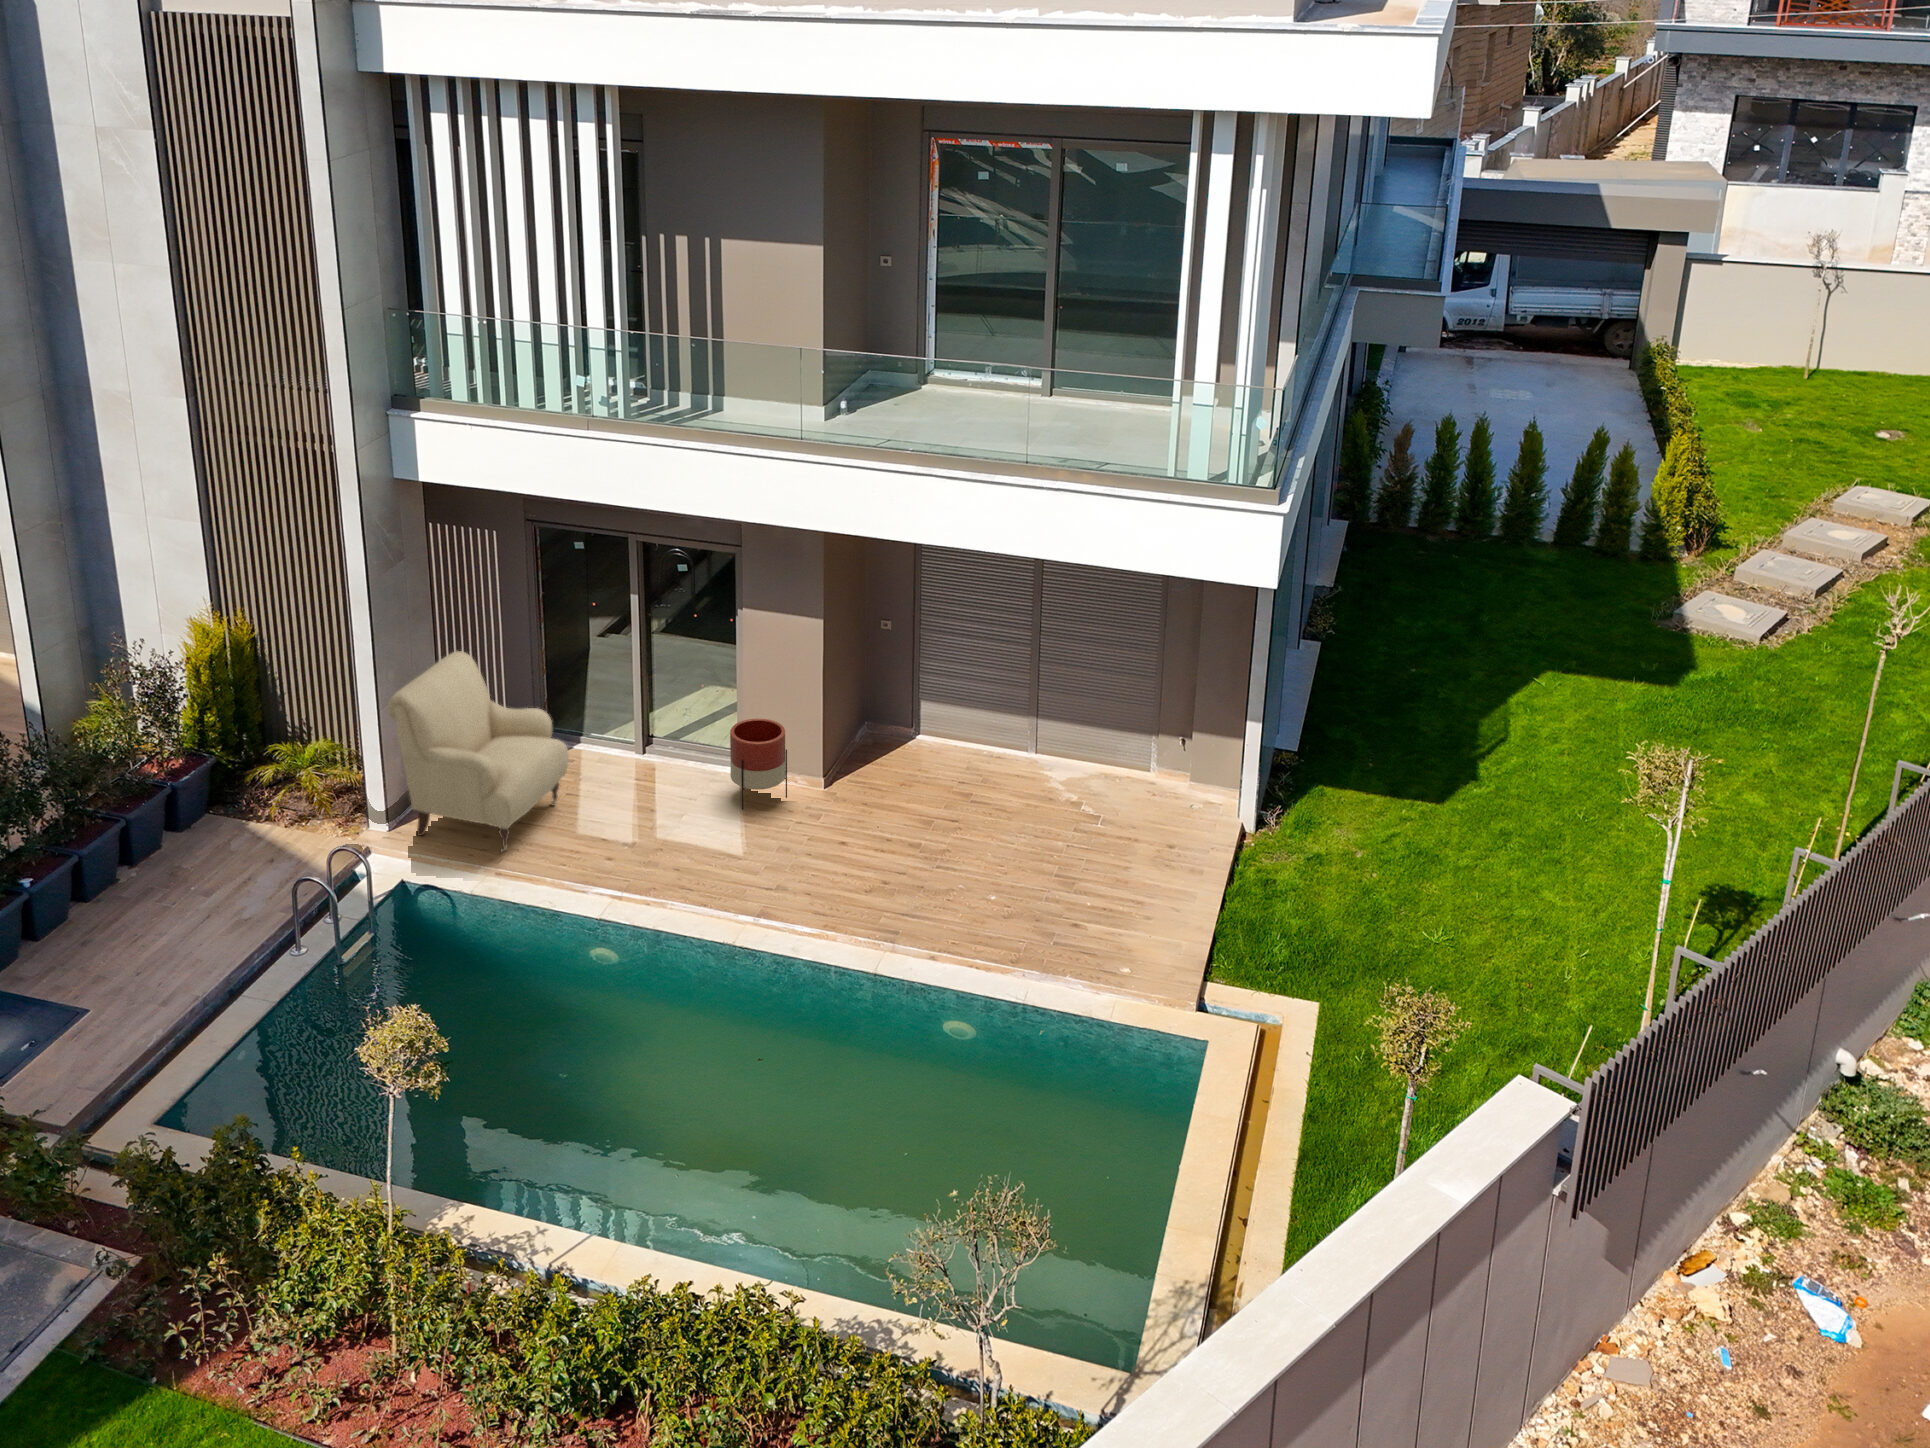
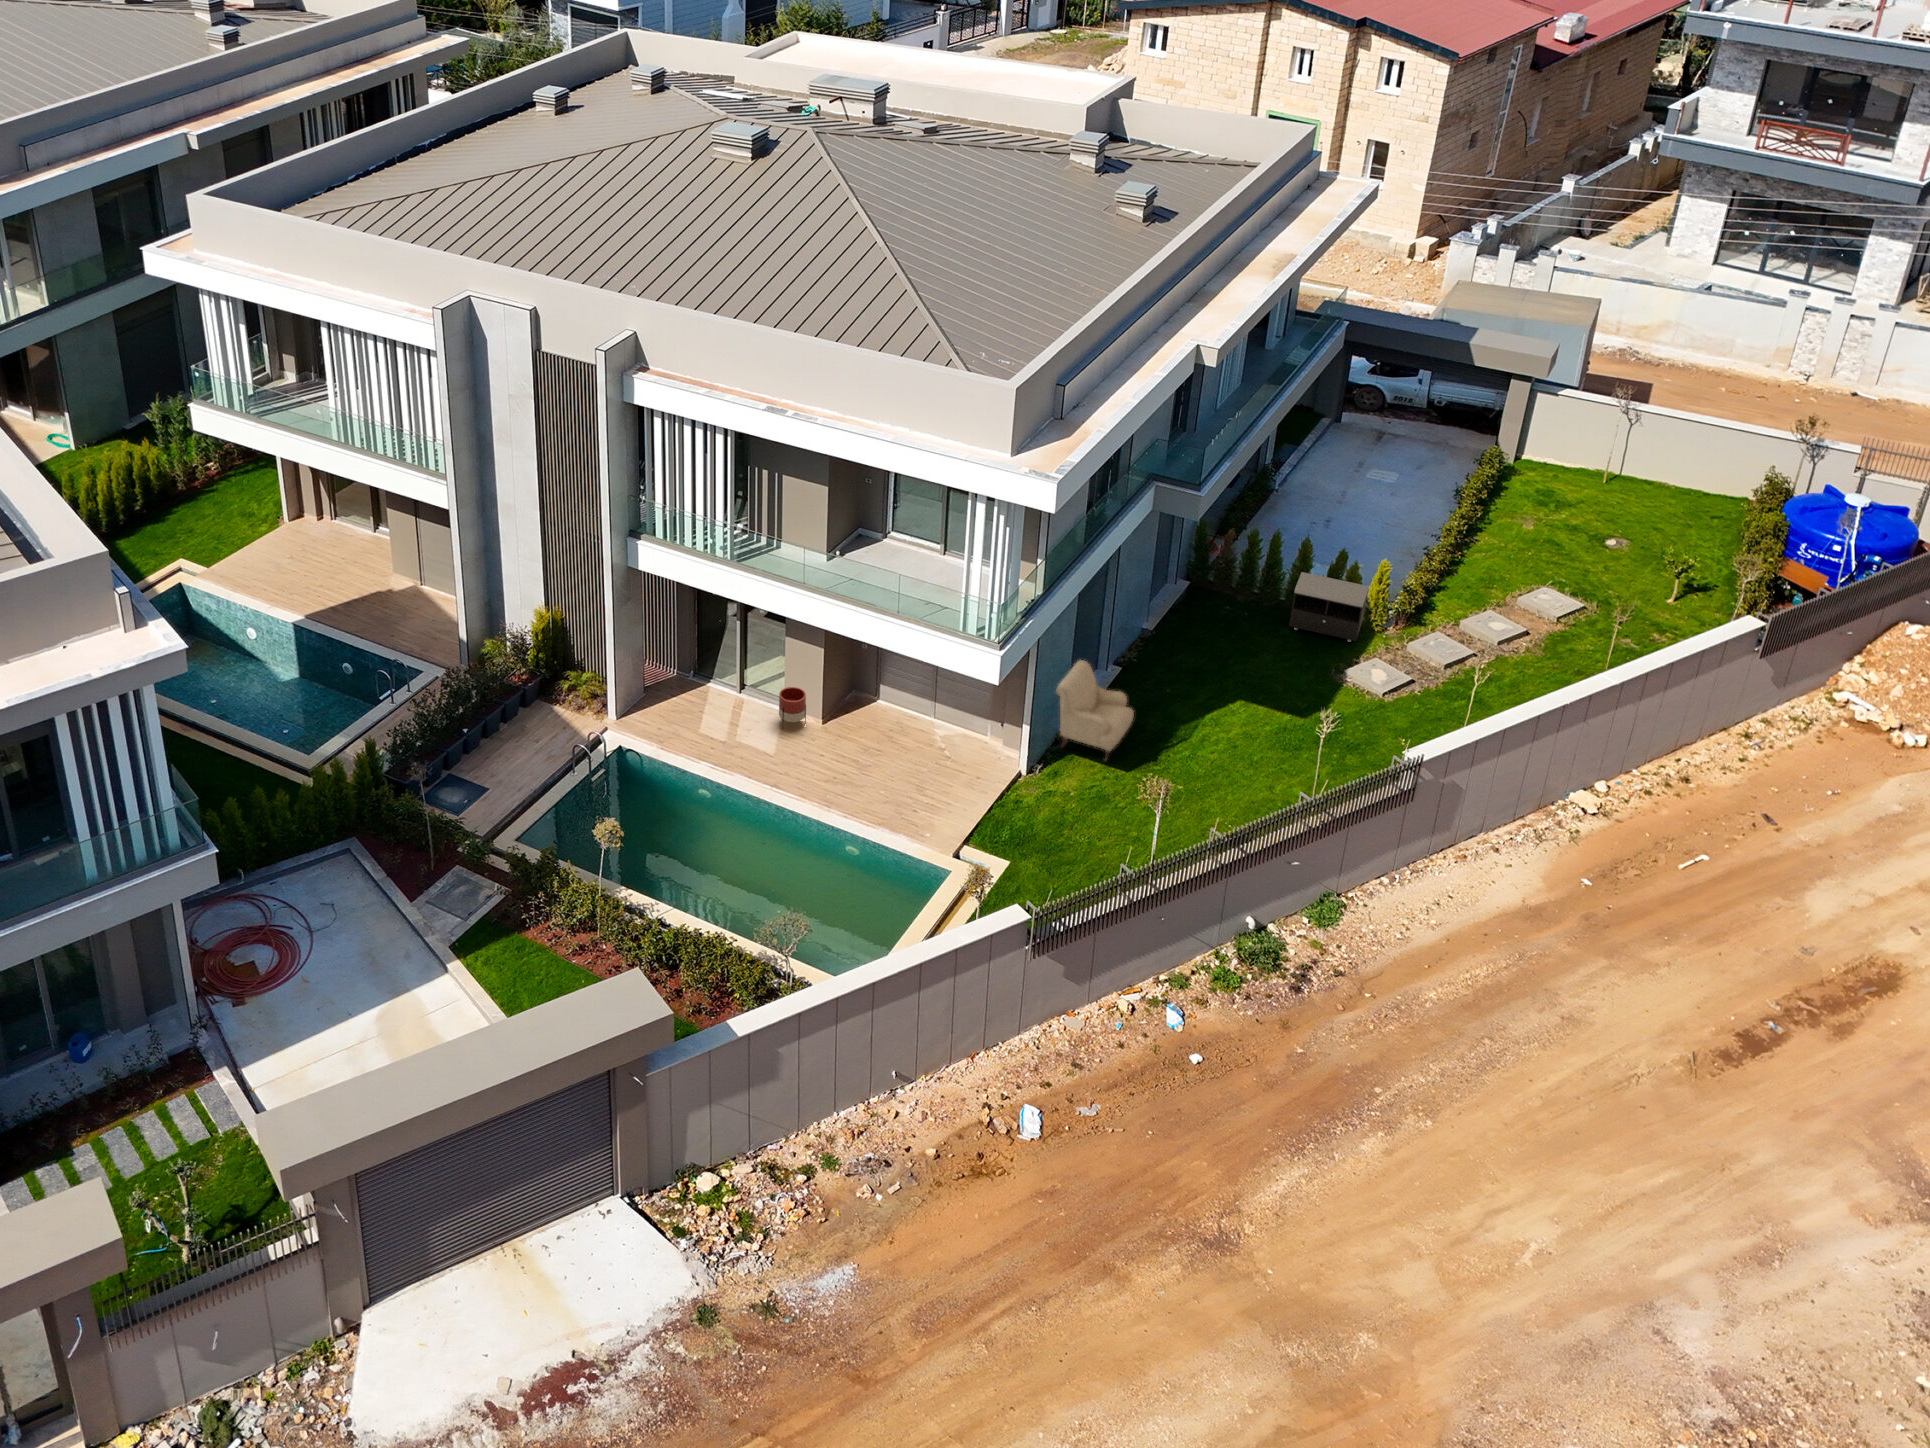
storage bench: none [1533,472,1670,576] -> present [1289,572,1369,642]
chair: present [387,651,569,852] -> present [1057,660,1134,759]

